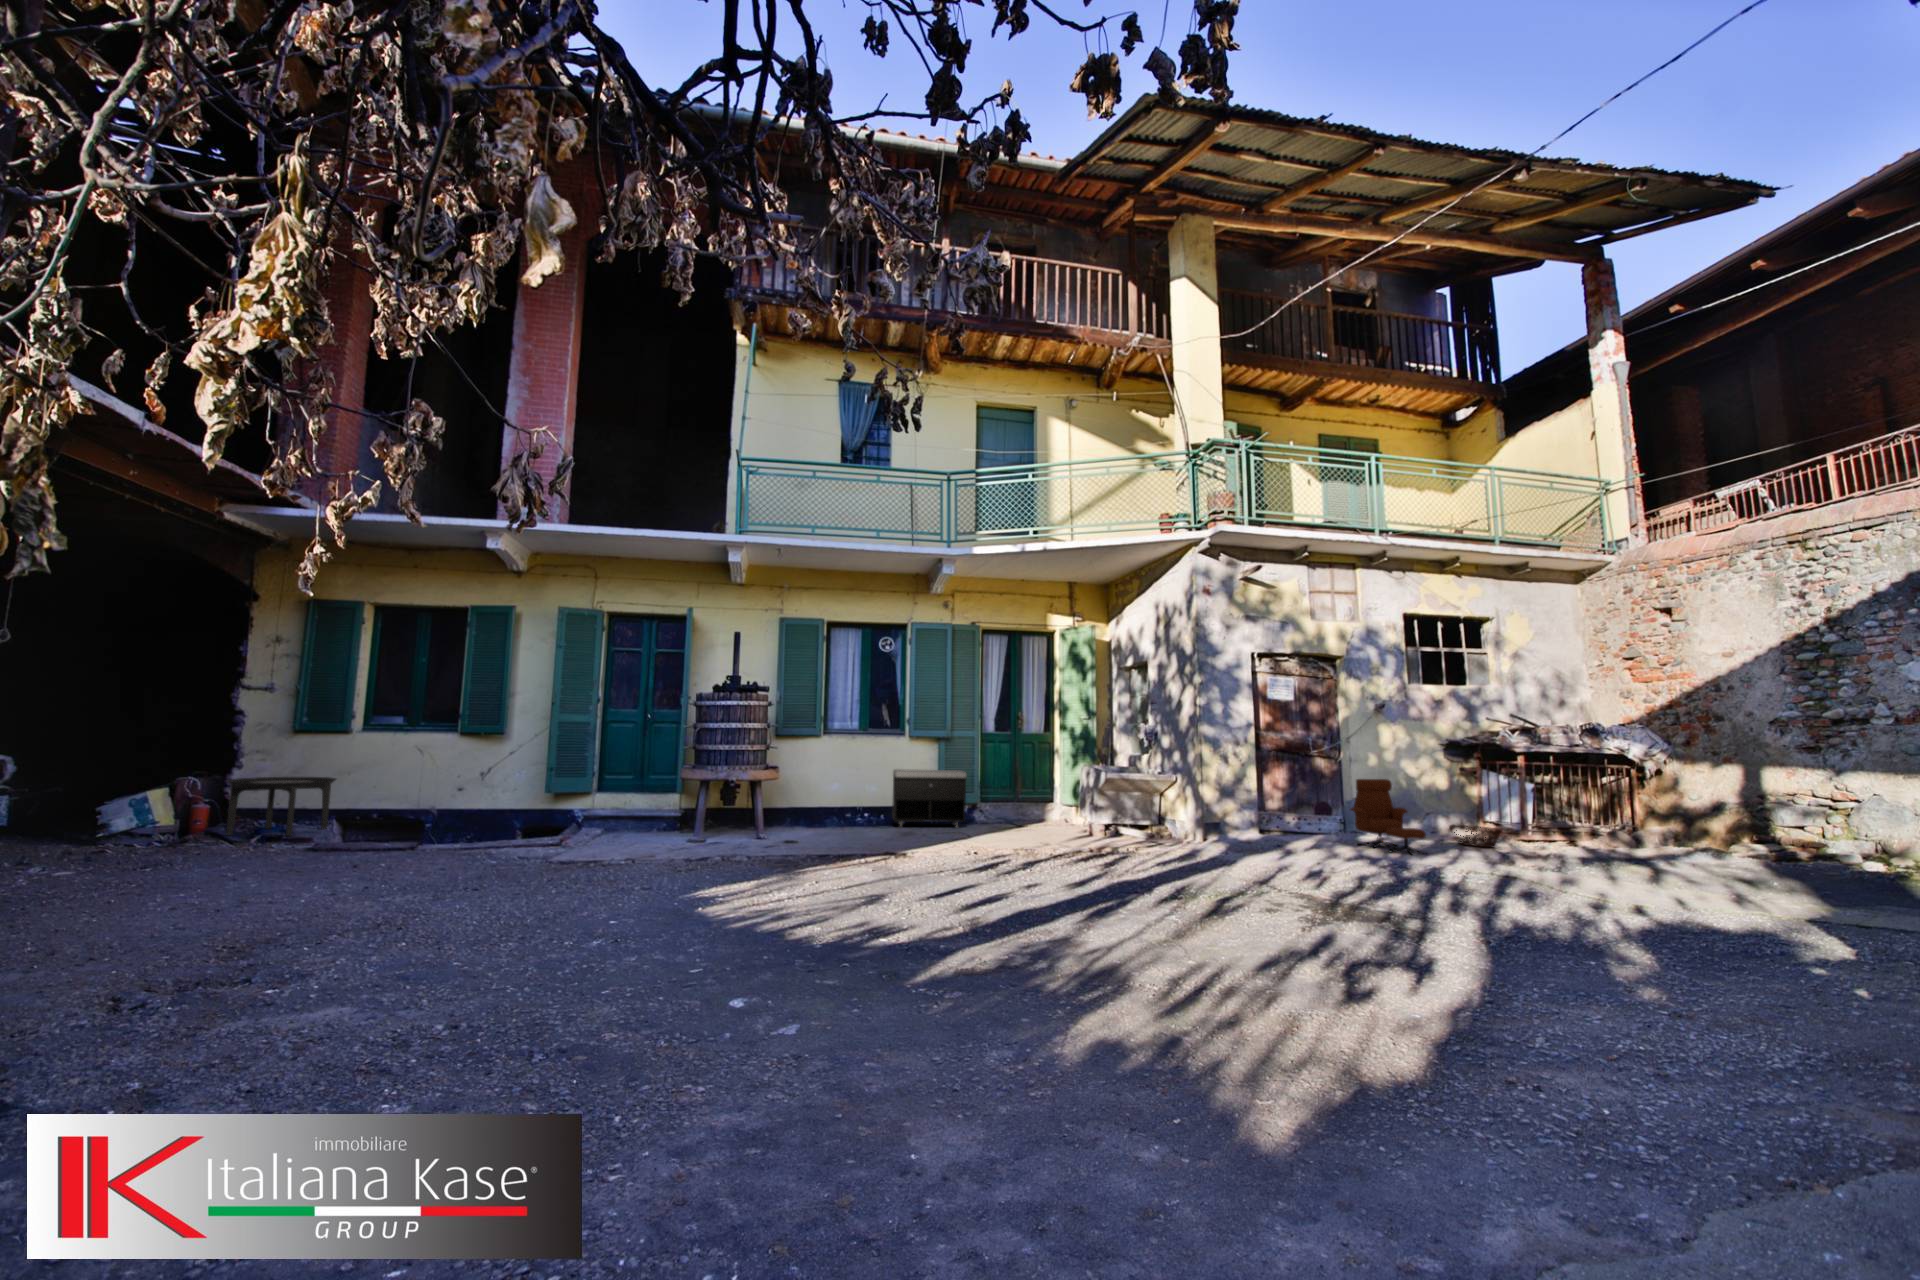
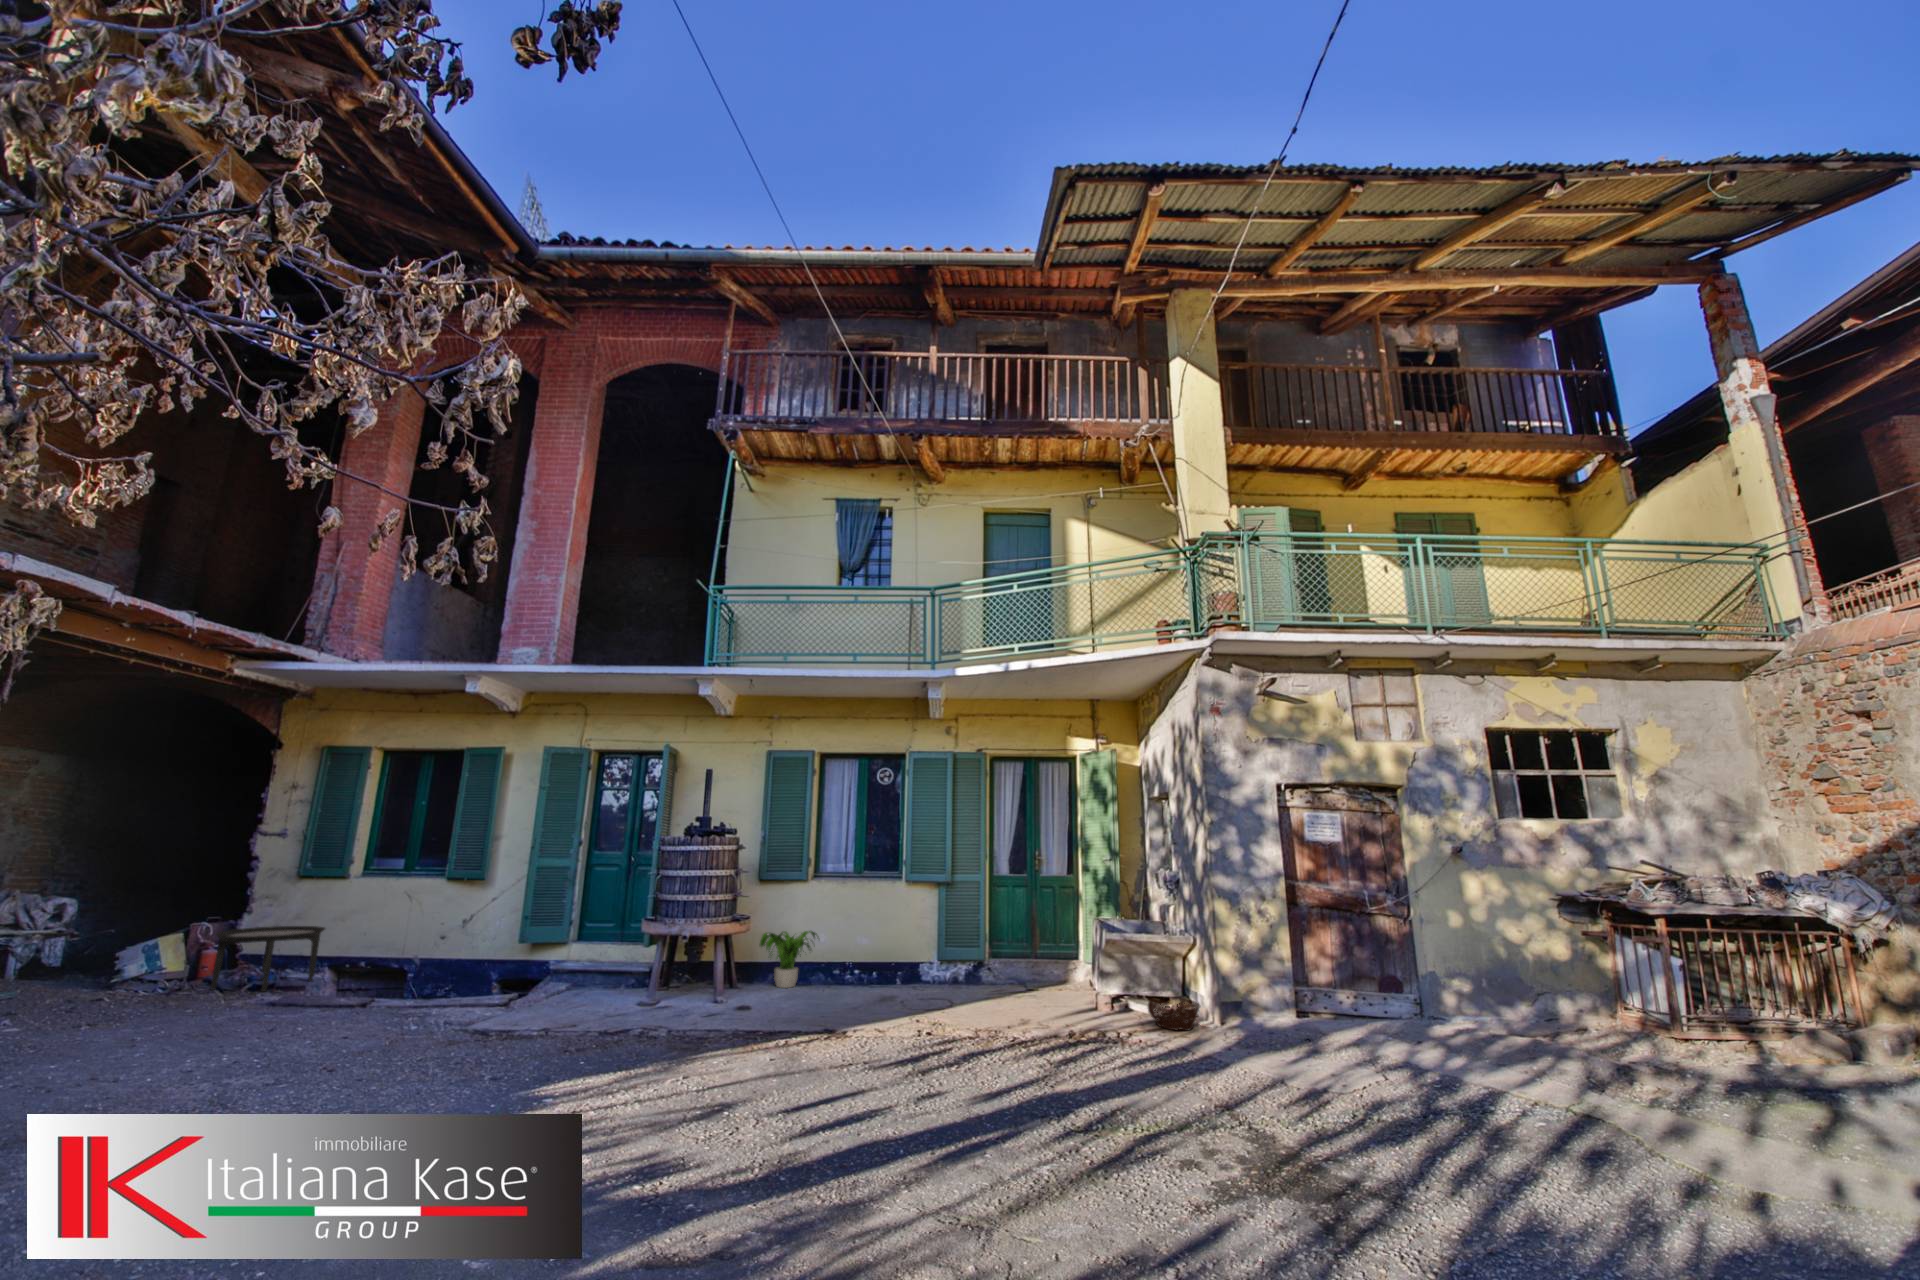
storage bench: present [892,769,966,827] -> none [879,919,964,990]
potted plant: none [785,779,835,828] -> present [760,931,817,988]
lounge chair: present [1350,779,1426,855] -> none [1422,944,1526,1056]
basket: present [1449,825,1501,847] -> present [1148,998,1200,1031]

